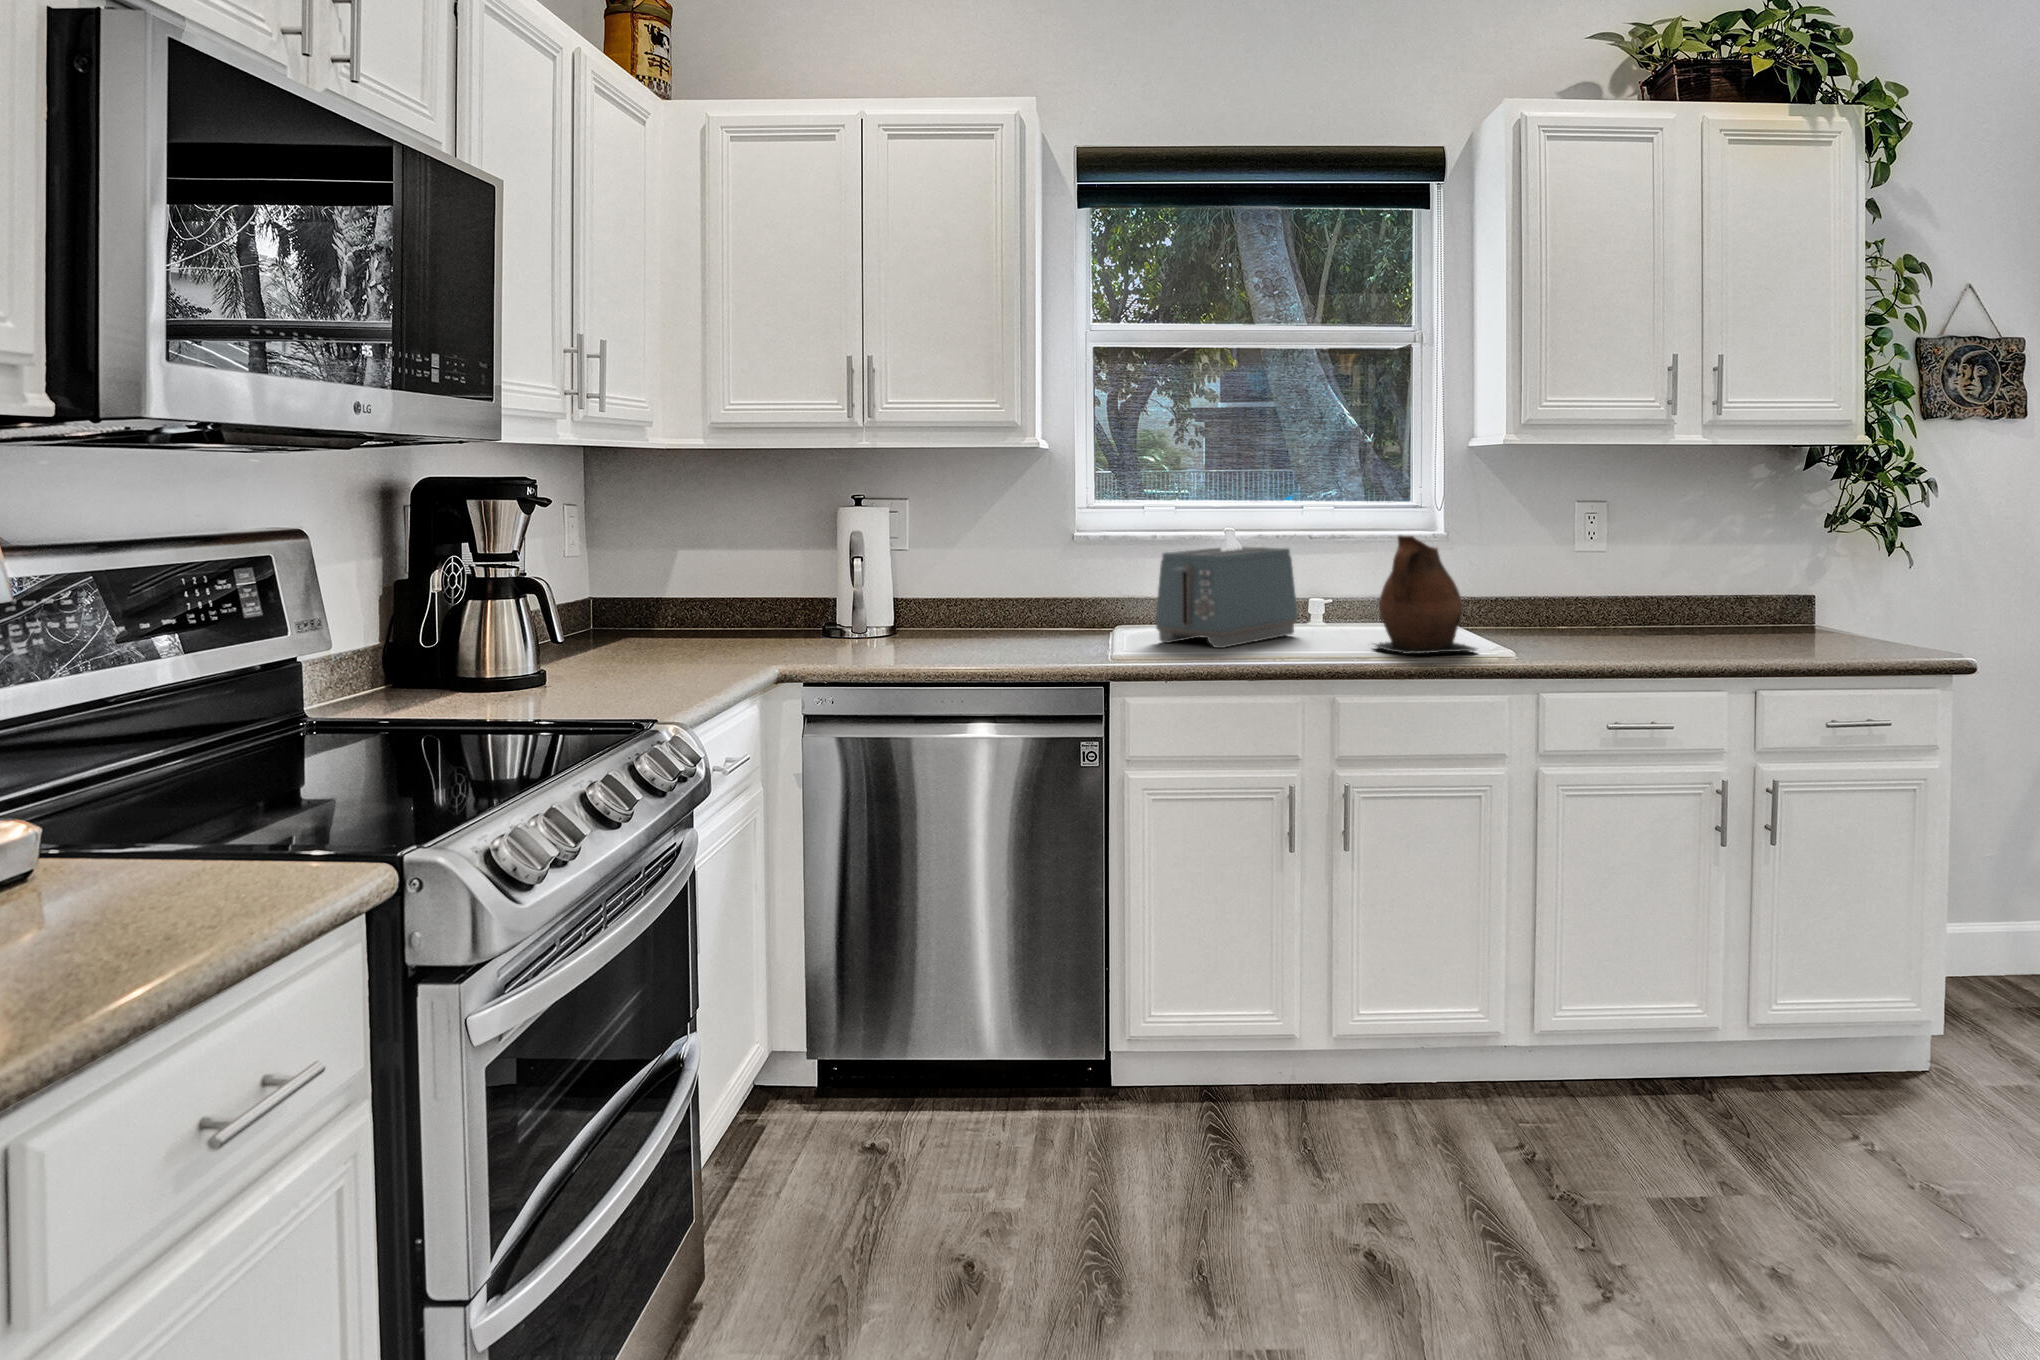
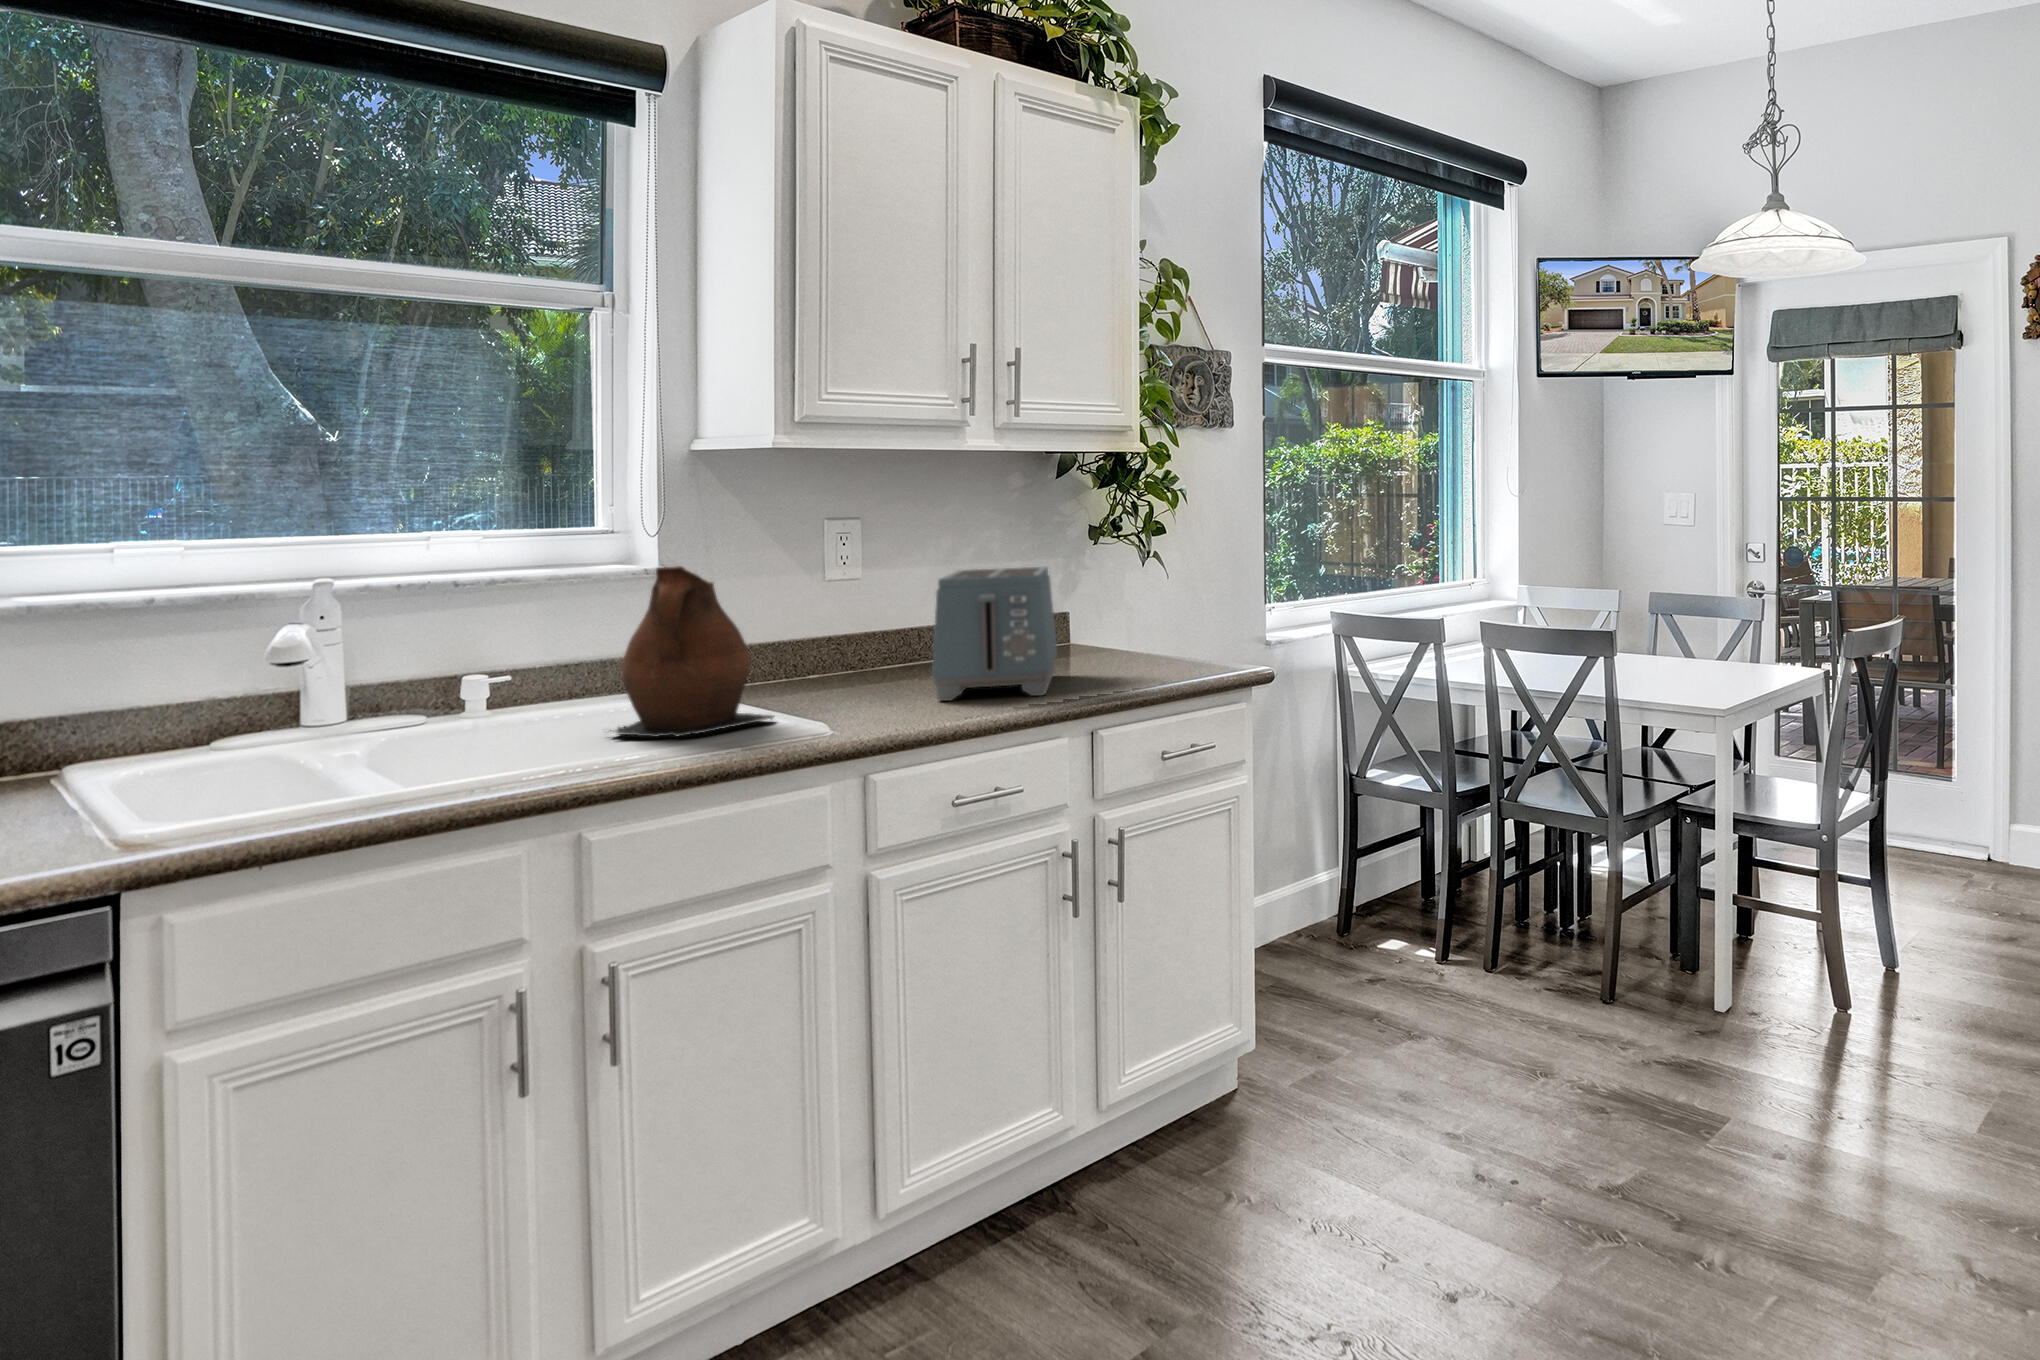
toaster: present [1155,547,1298,648] -> present [932,567,1057,701]

